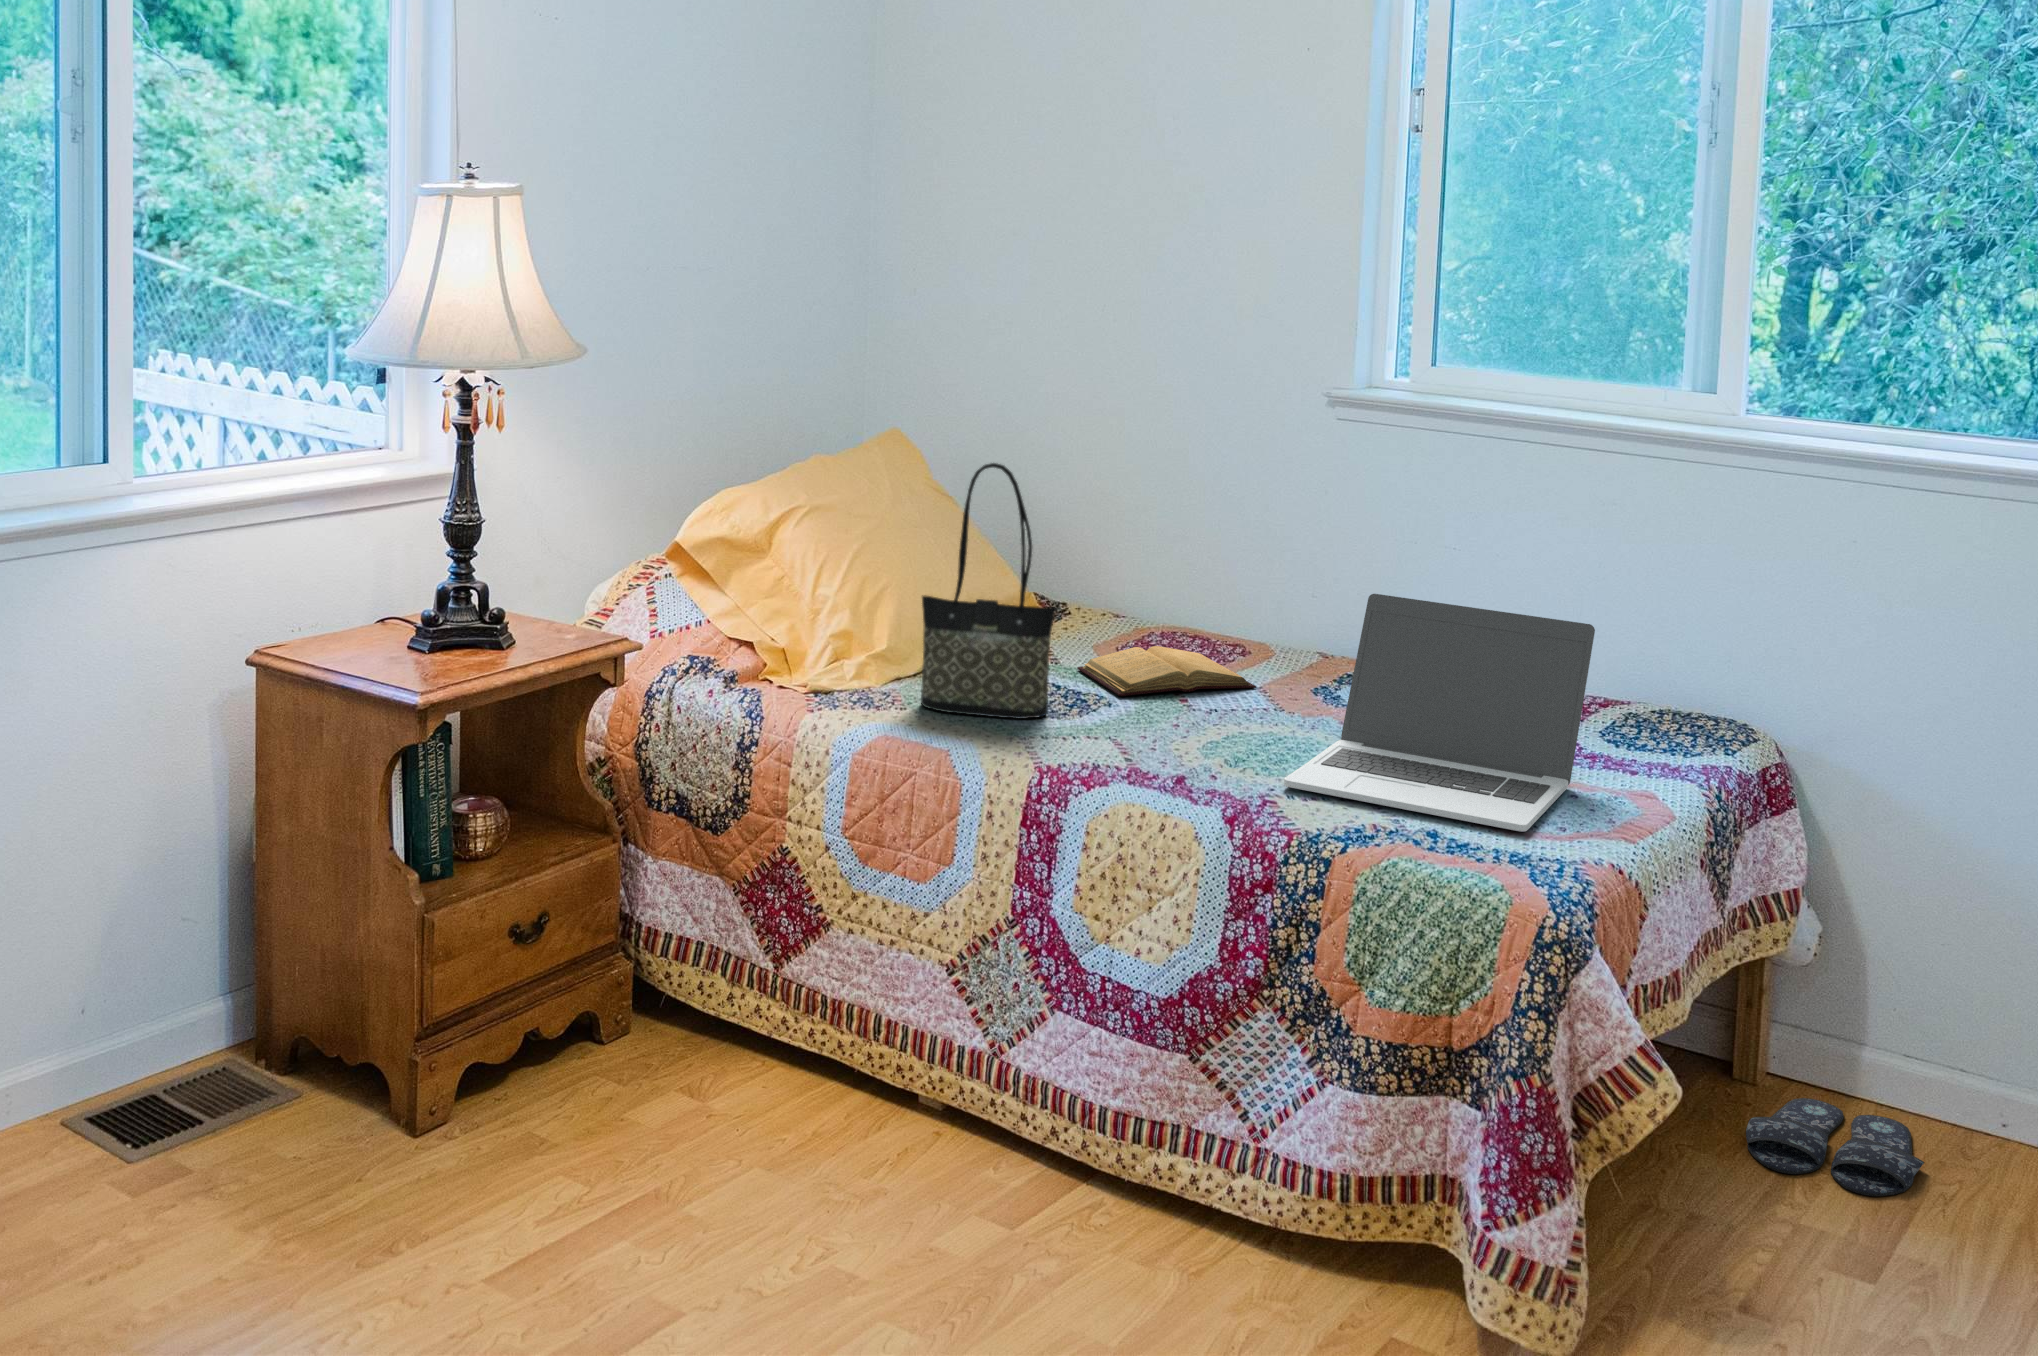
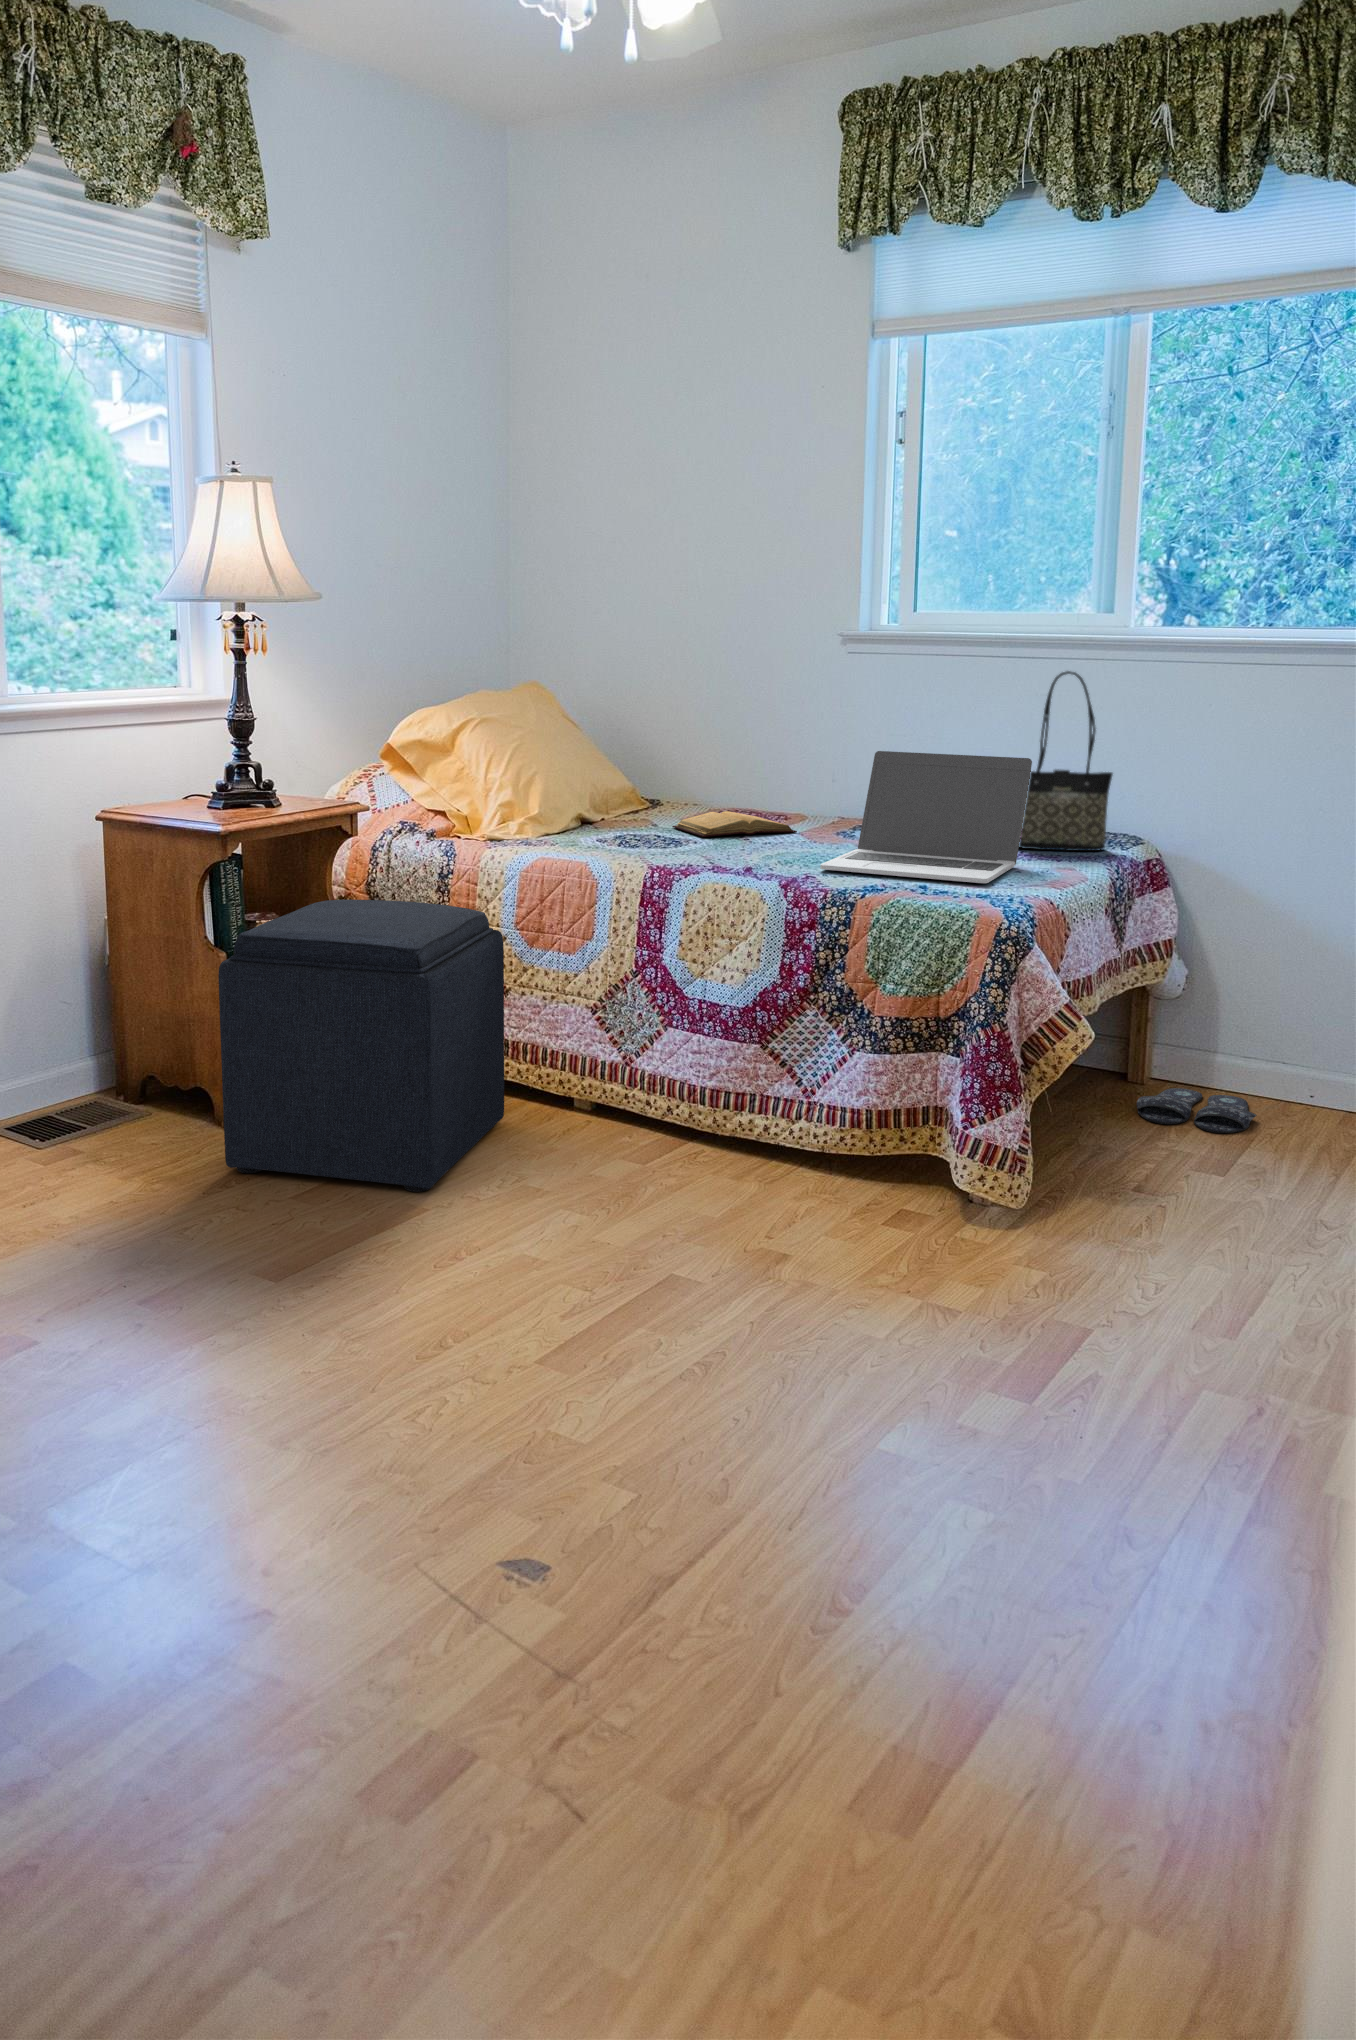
tote bag: present [921,463,1056,718] -> present [1019,671,1113,851]
ottoman: none [396,798,821,1279] -> present [218,900,504,1192]

